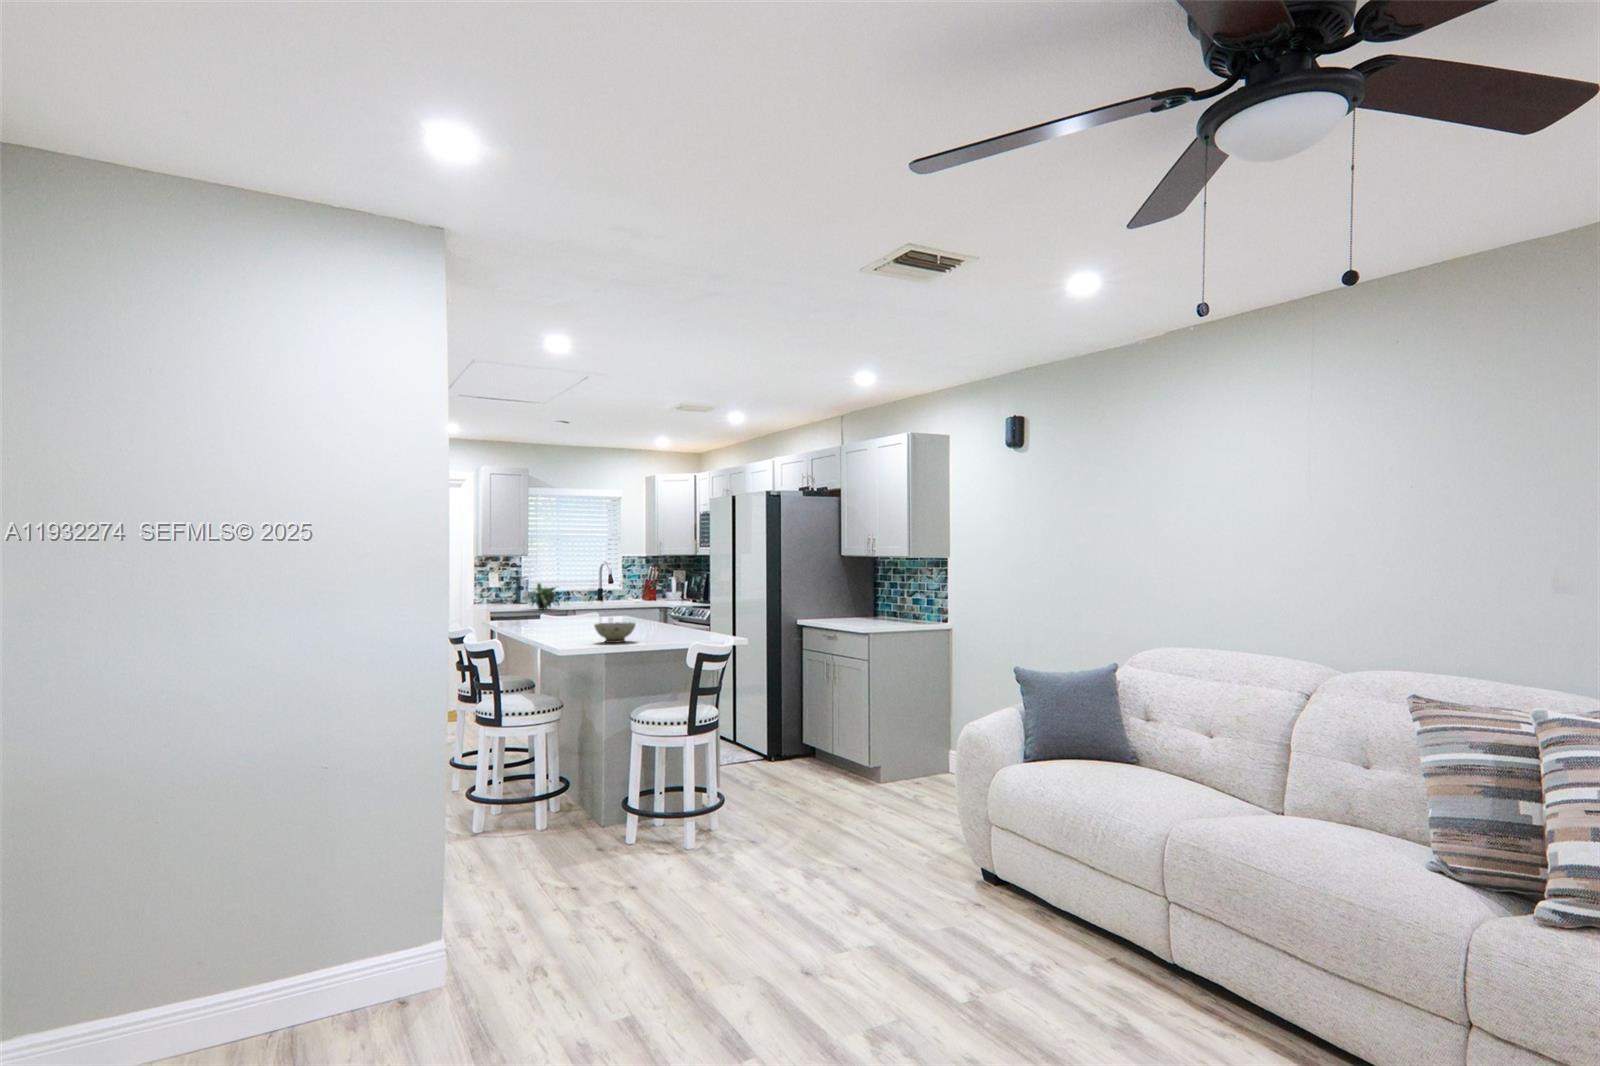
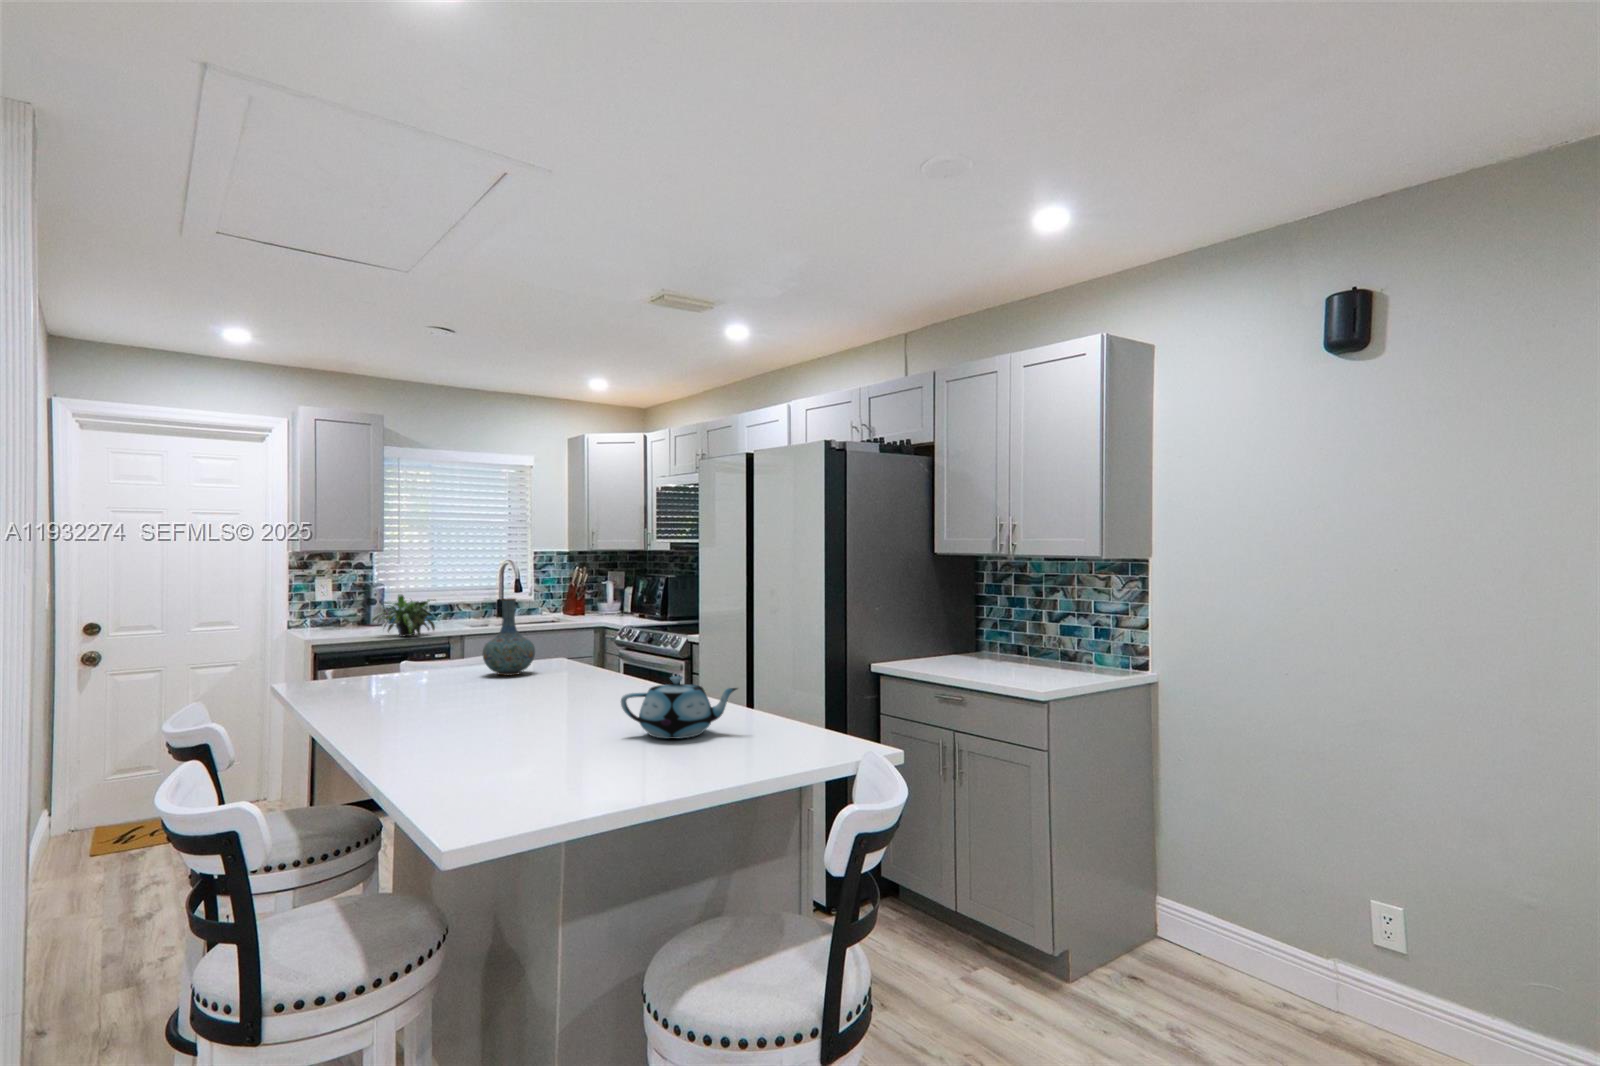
vase: none [585,581,613,622] -> present [482,598,535,675]
teapot: none [641,610,692,636] -> present [621,676,737,739]
ceramic bowl: present [594,622,635,643] -> none [519,718,627,781]

